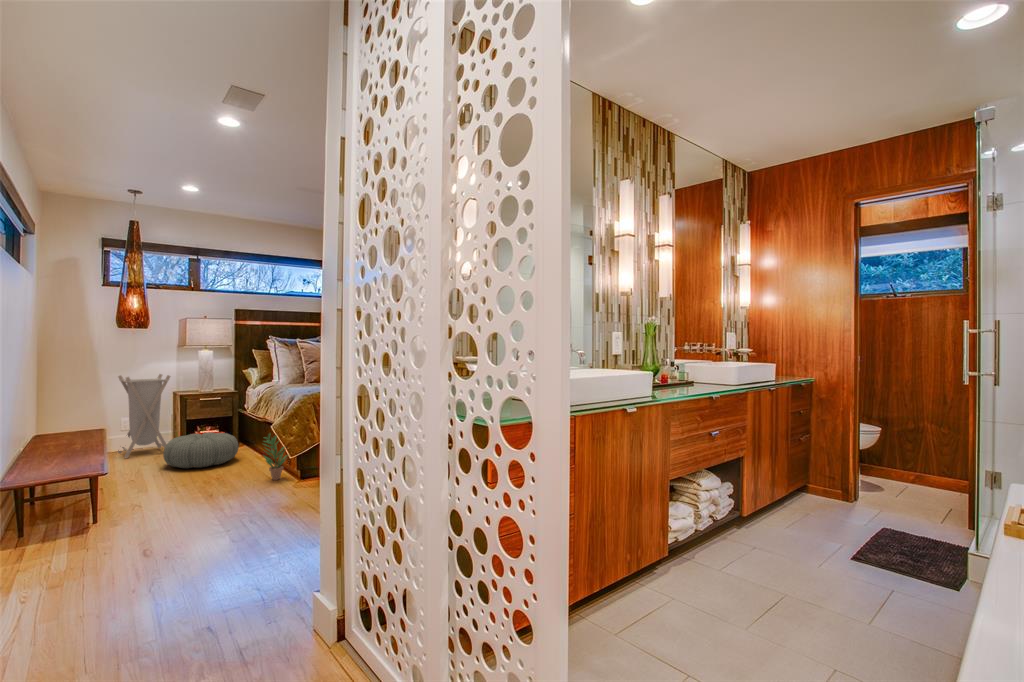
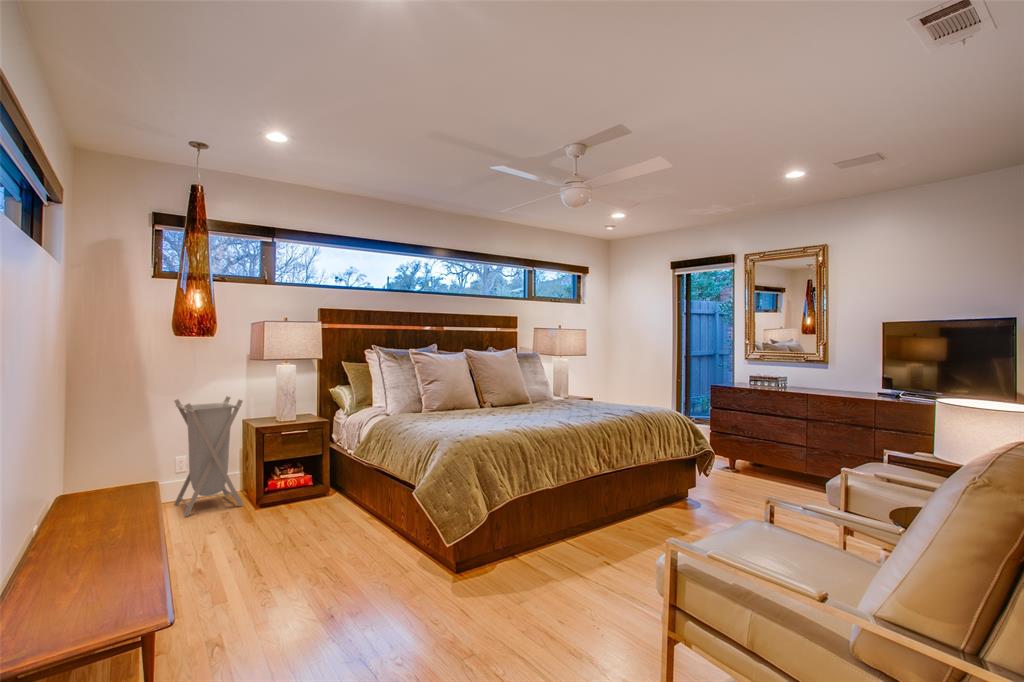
pouf: present [163,433,239,468] -> none [240,482,339,541]
potted plant: present [264,434,287,480] -> none [390,497,431,571]

